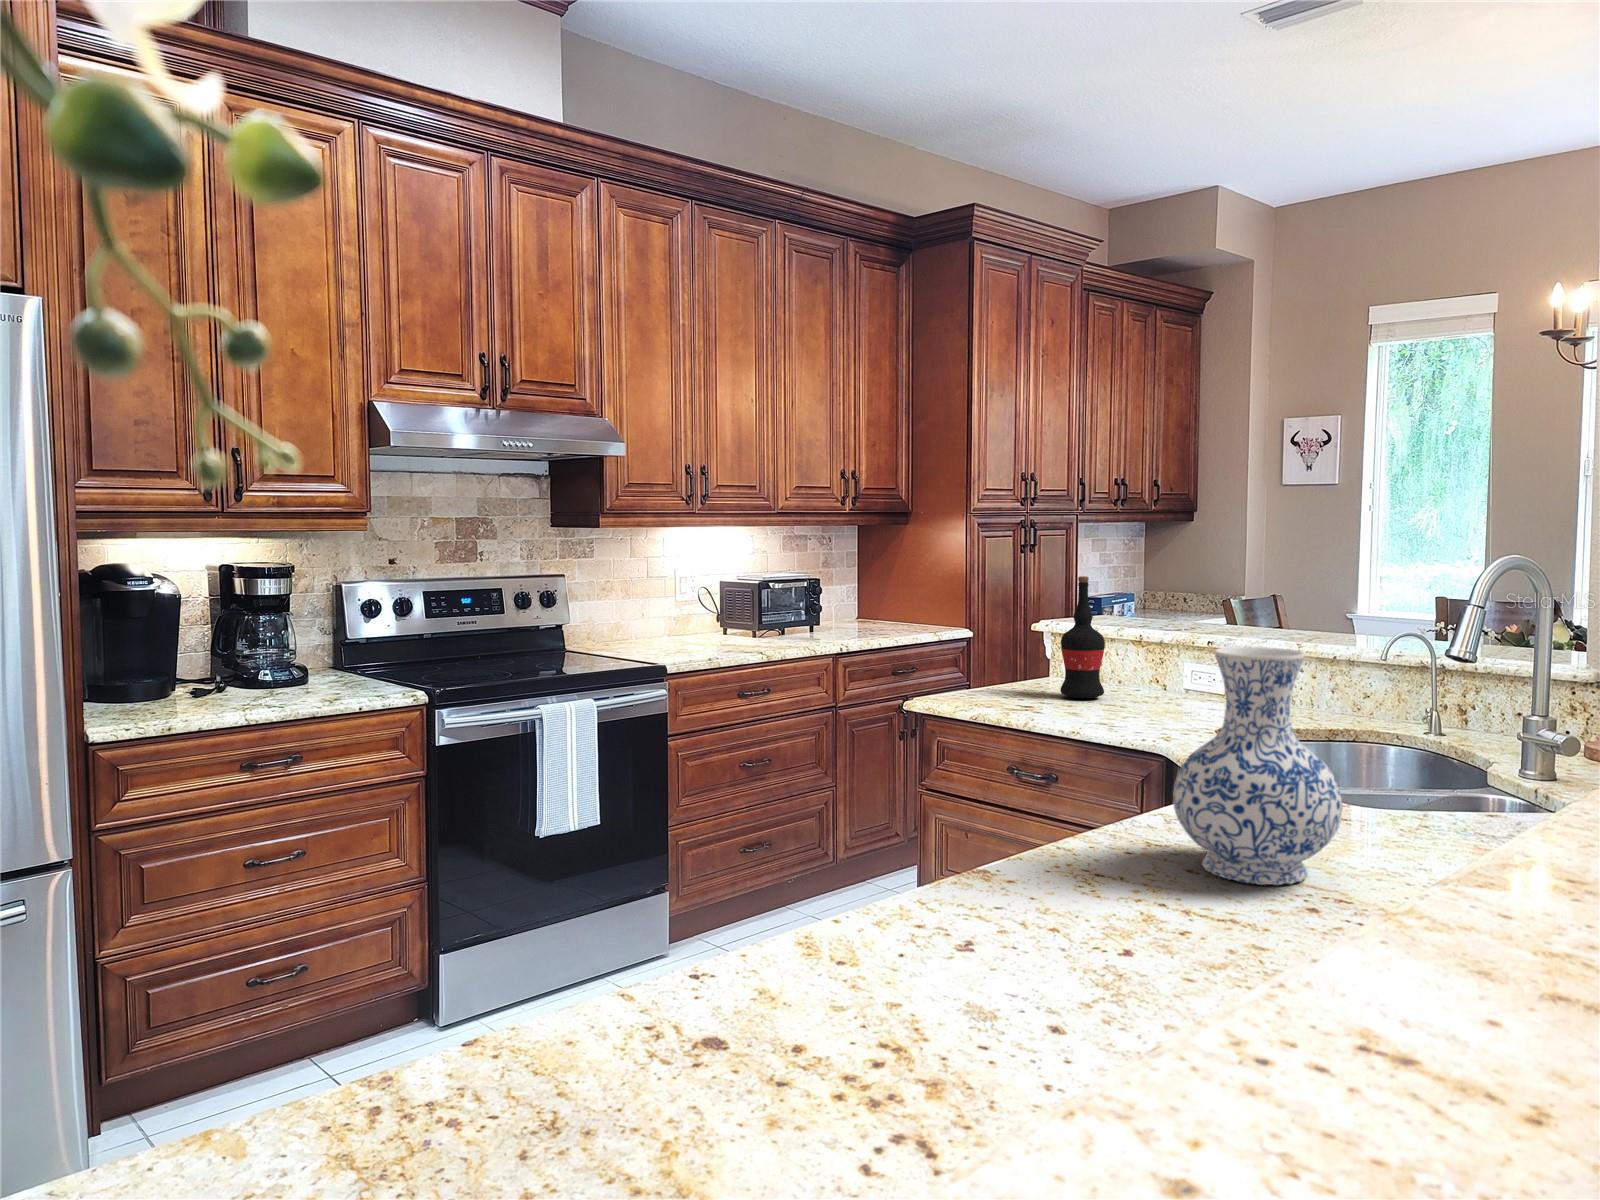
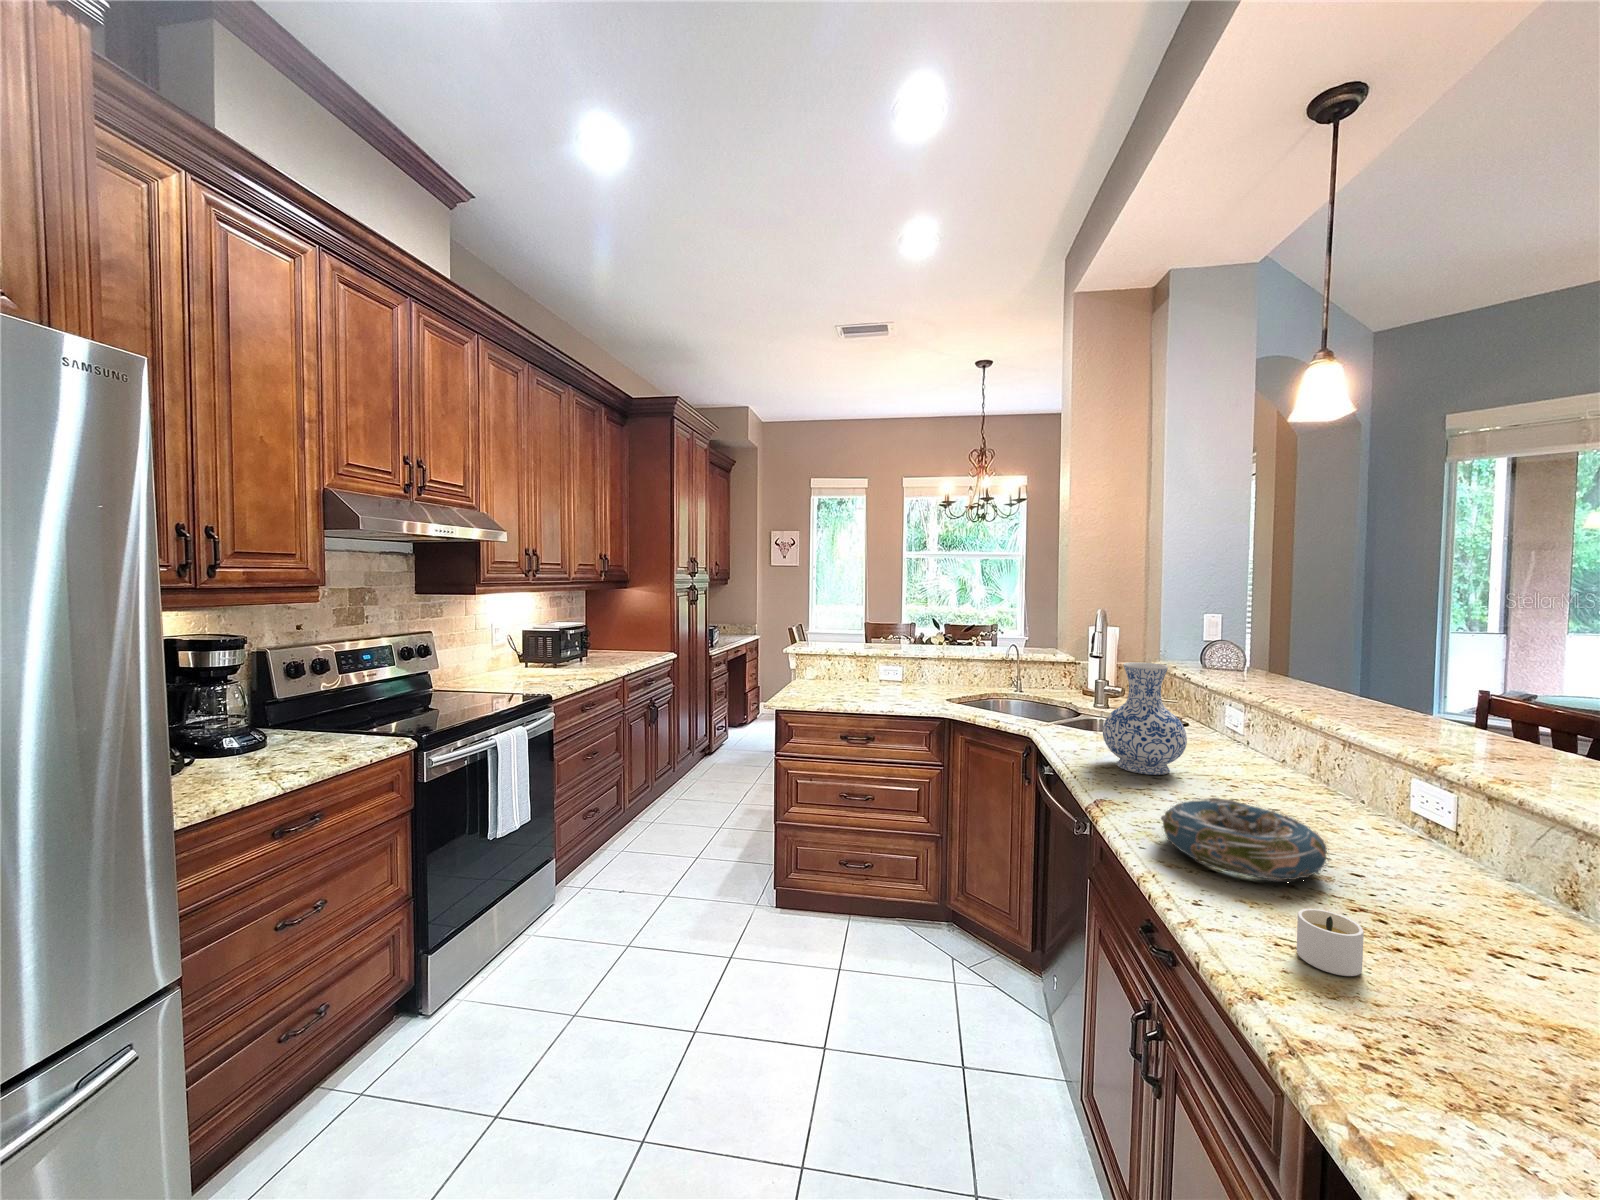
wine bottle: present [1060,576,1105,698] -> none [829,624,853,690]
decorative bowl: none [812,877,1078,1031] -> present [1161,798,1328,881]
candle: none [592,1001,720,1104] -> present [1297,909,1364,976]

